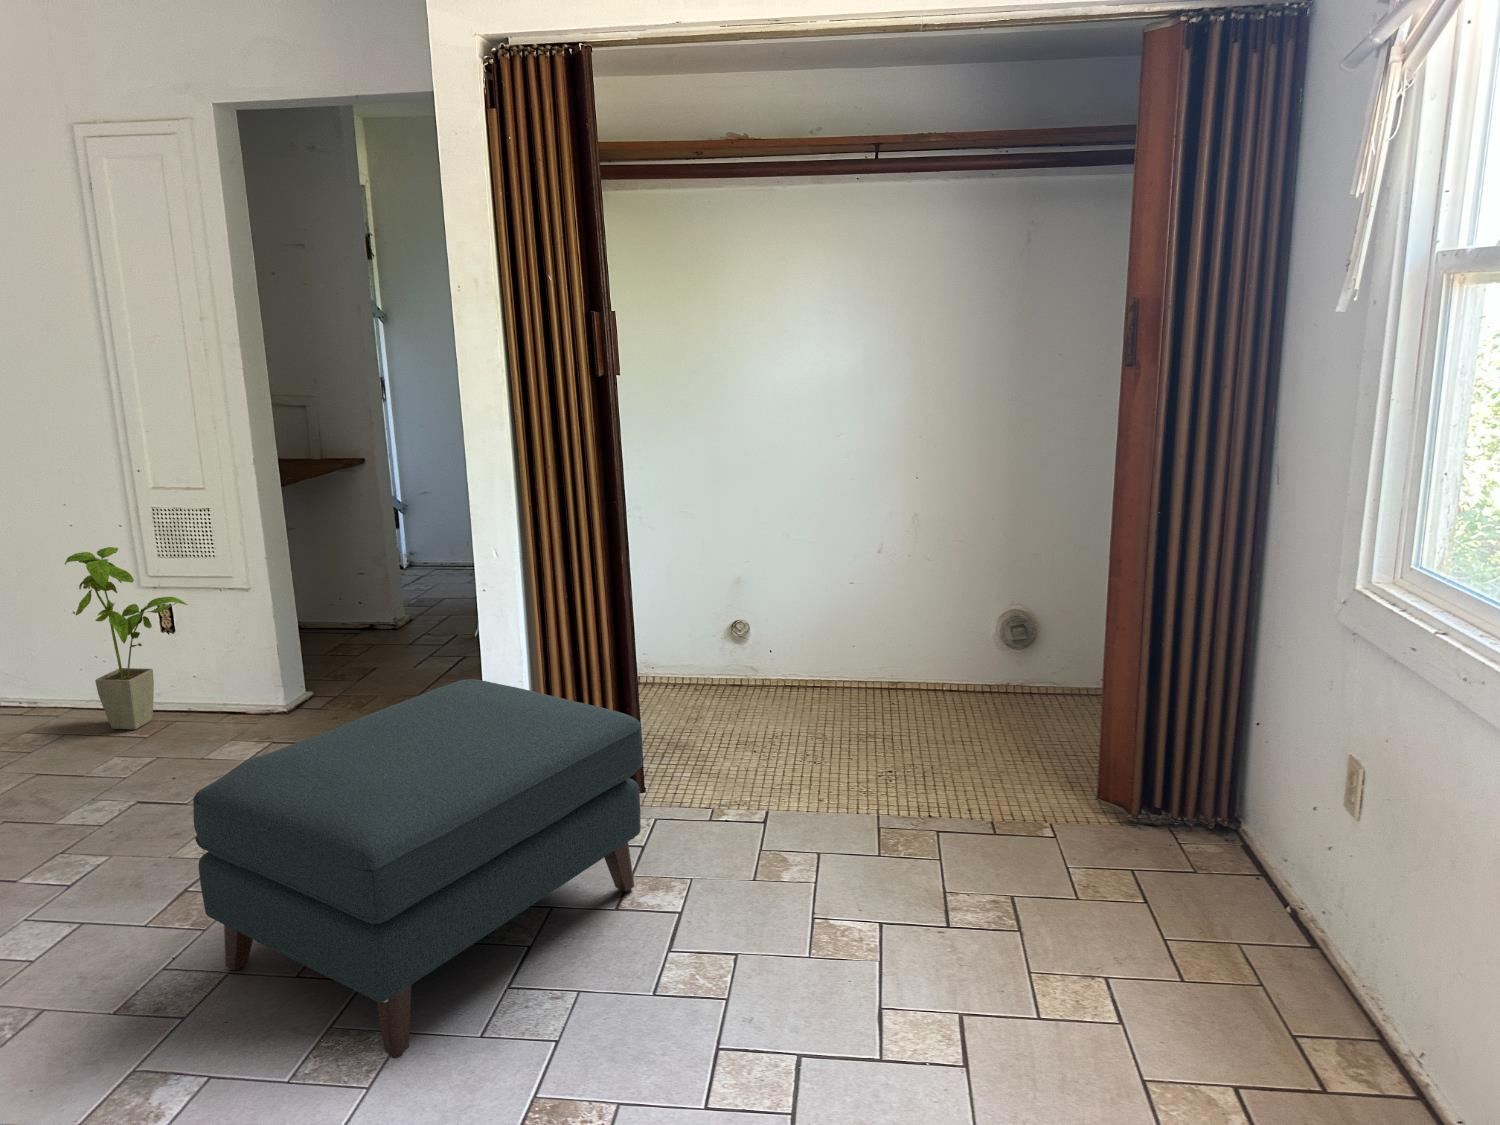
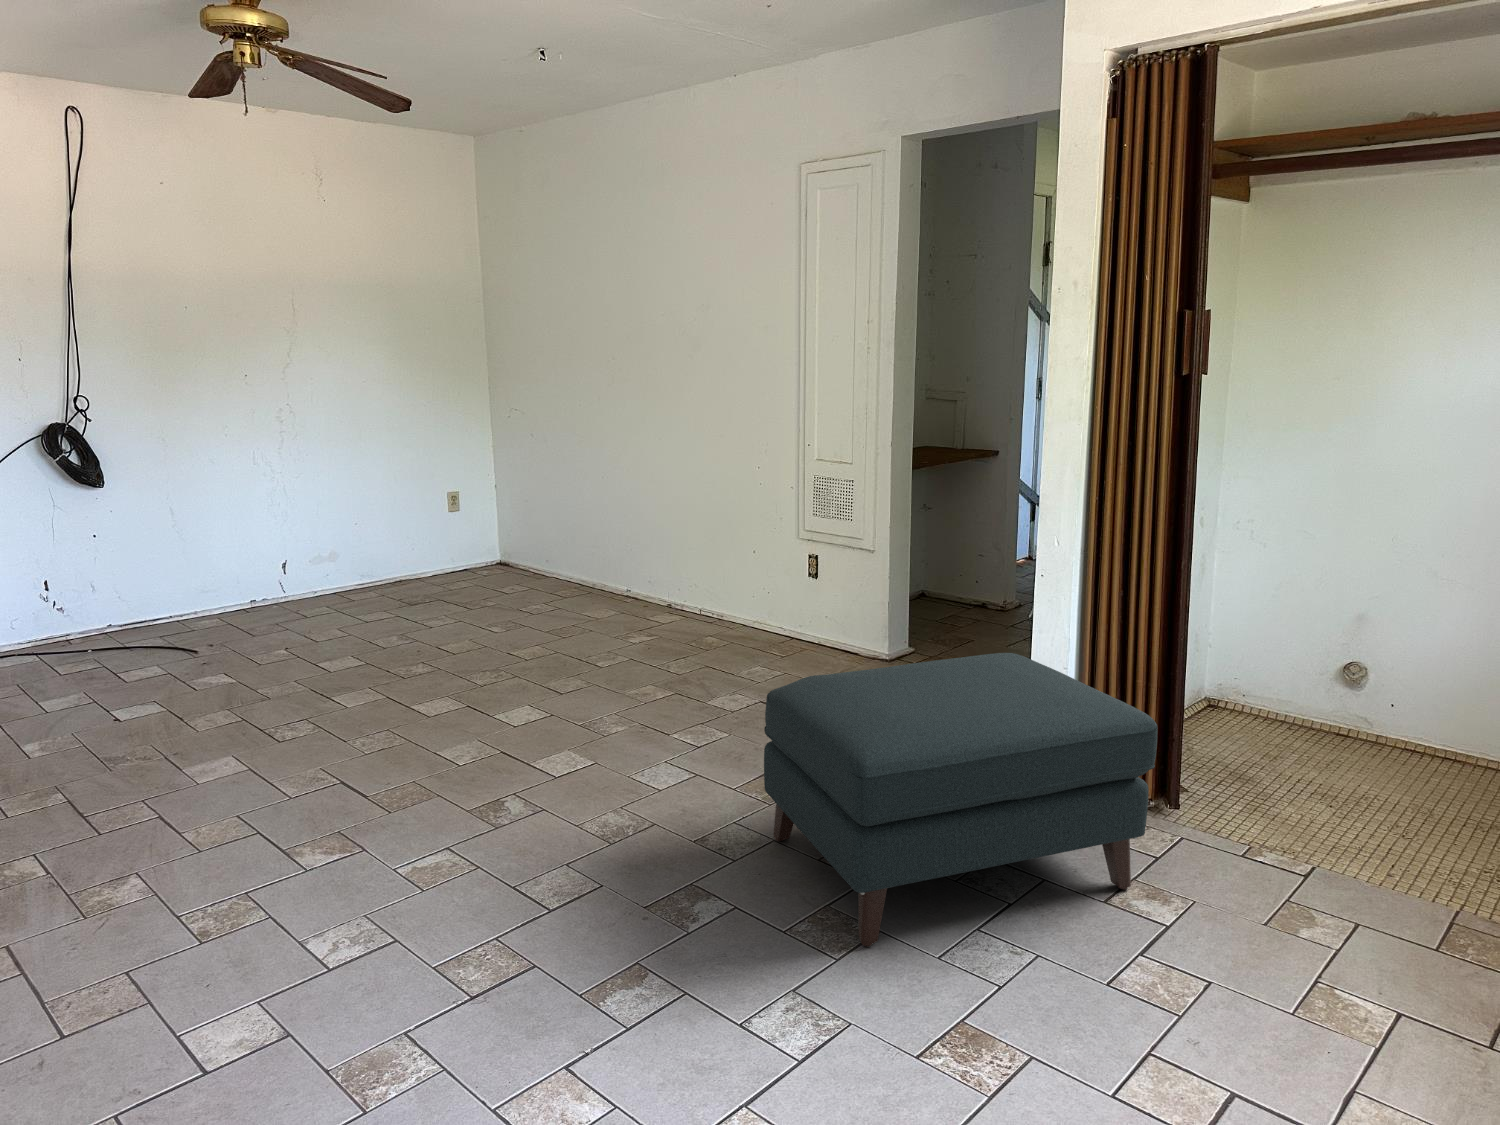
house plant: present [65,547,188,729] -> none [749,504,829,652]

